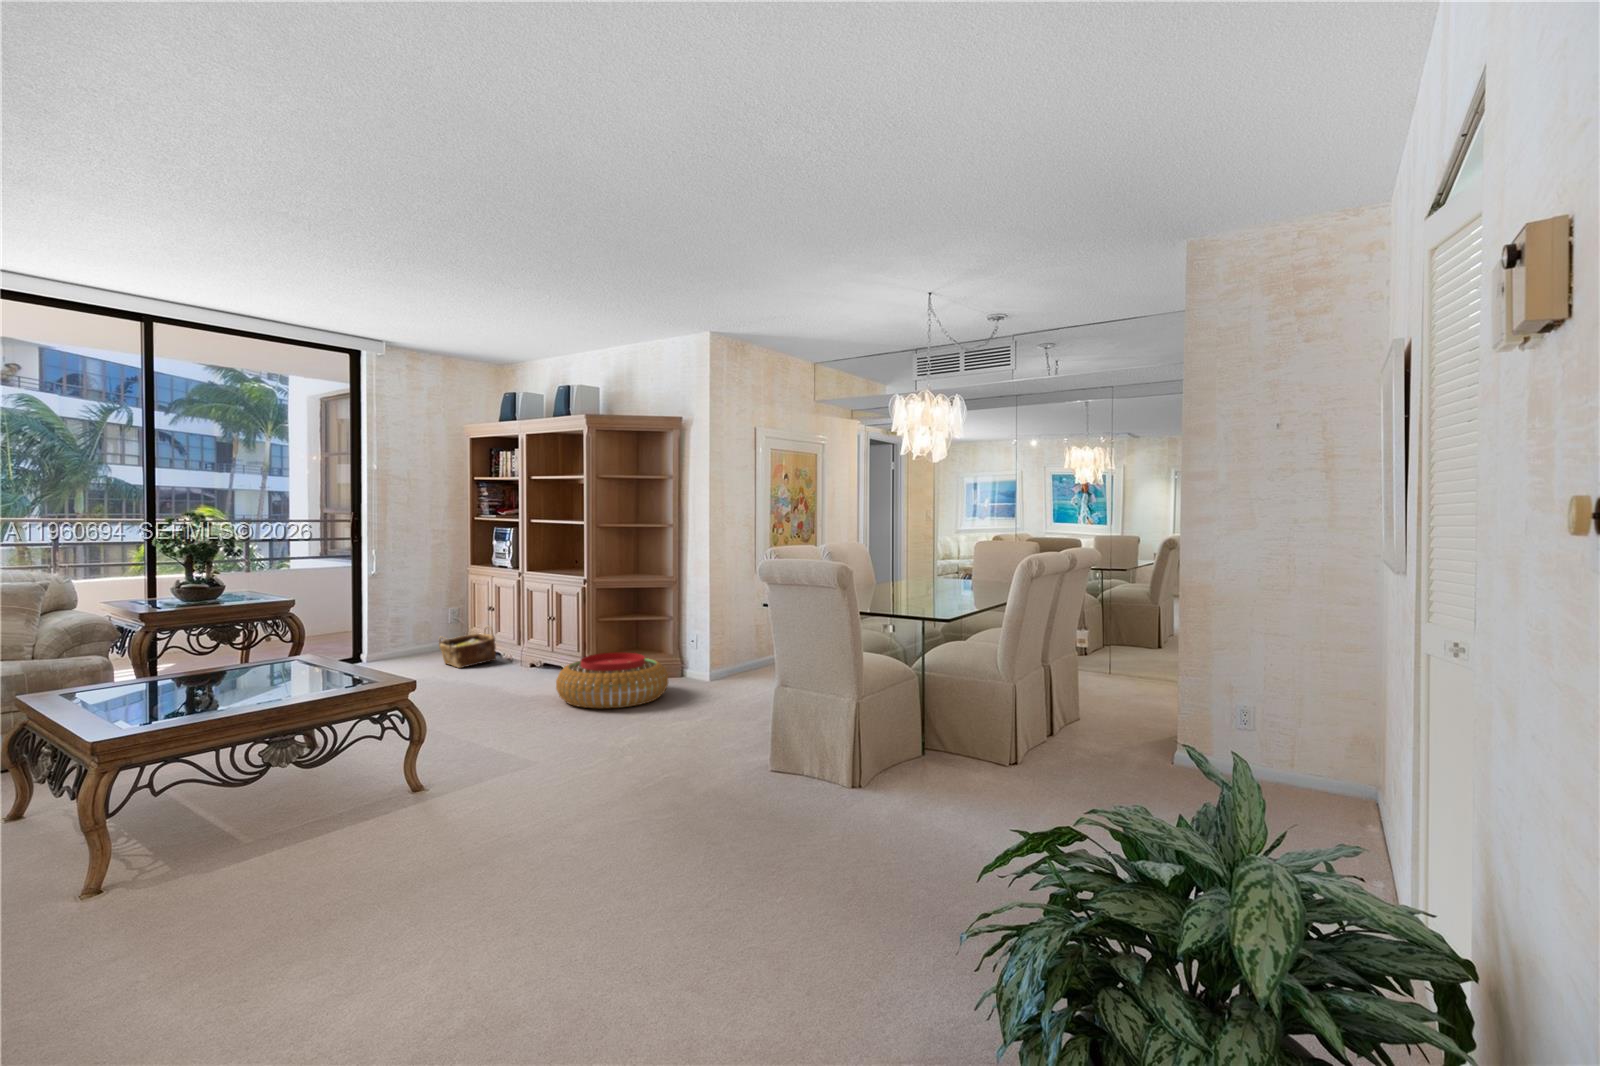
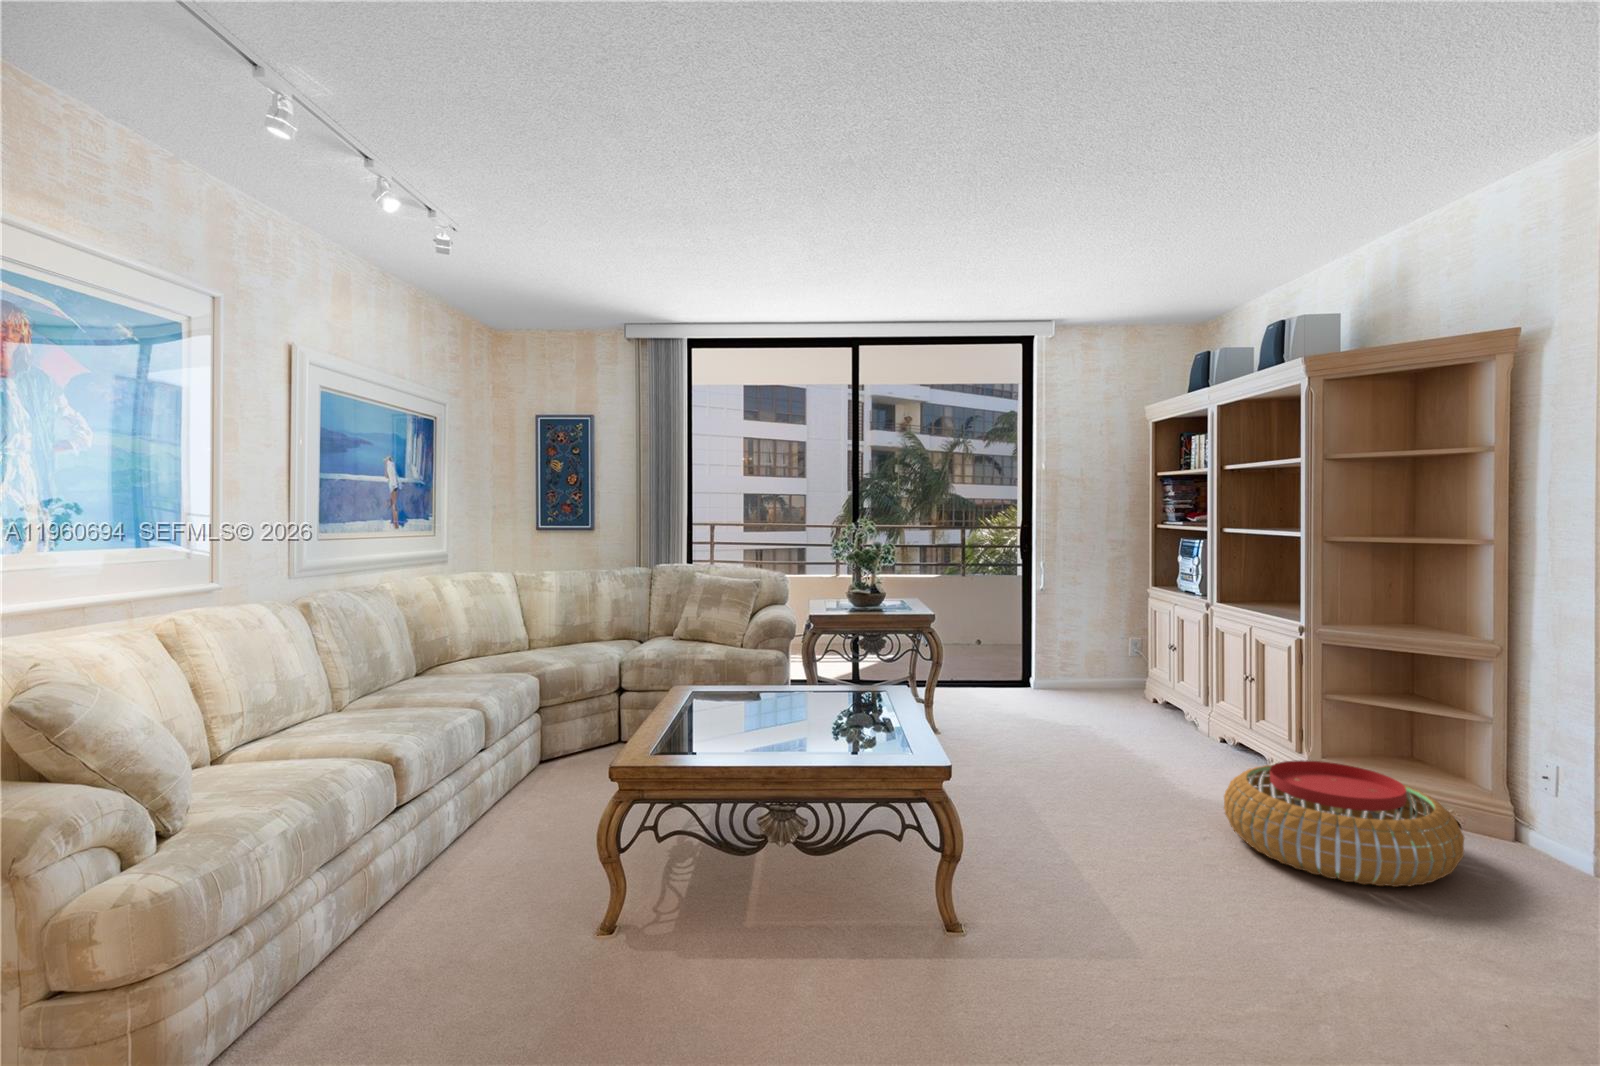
woven basket: present [439,626,496,668] -> none [1098,671,1174,724]

